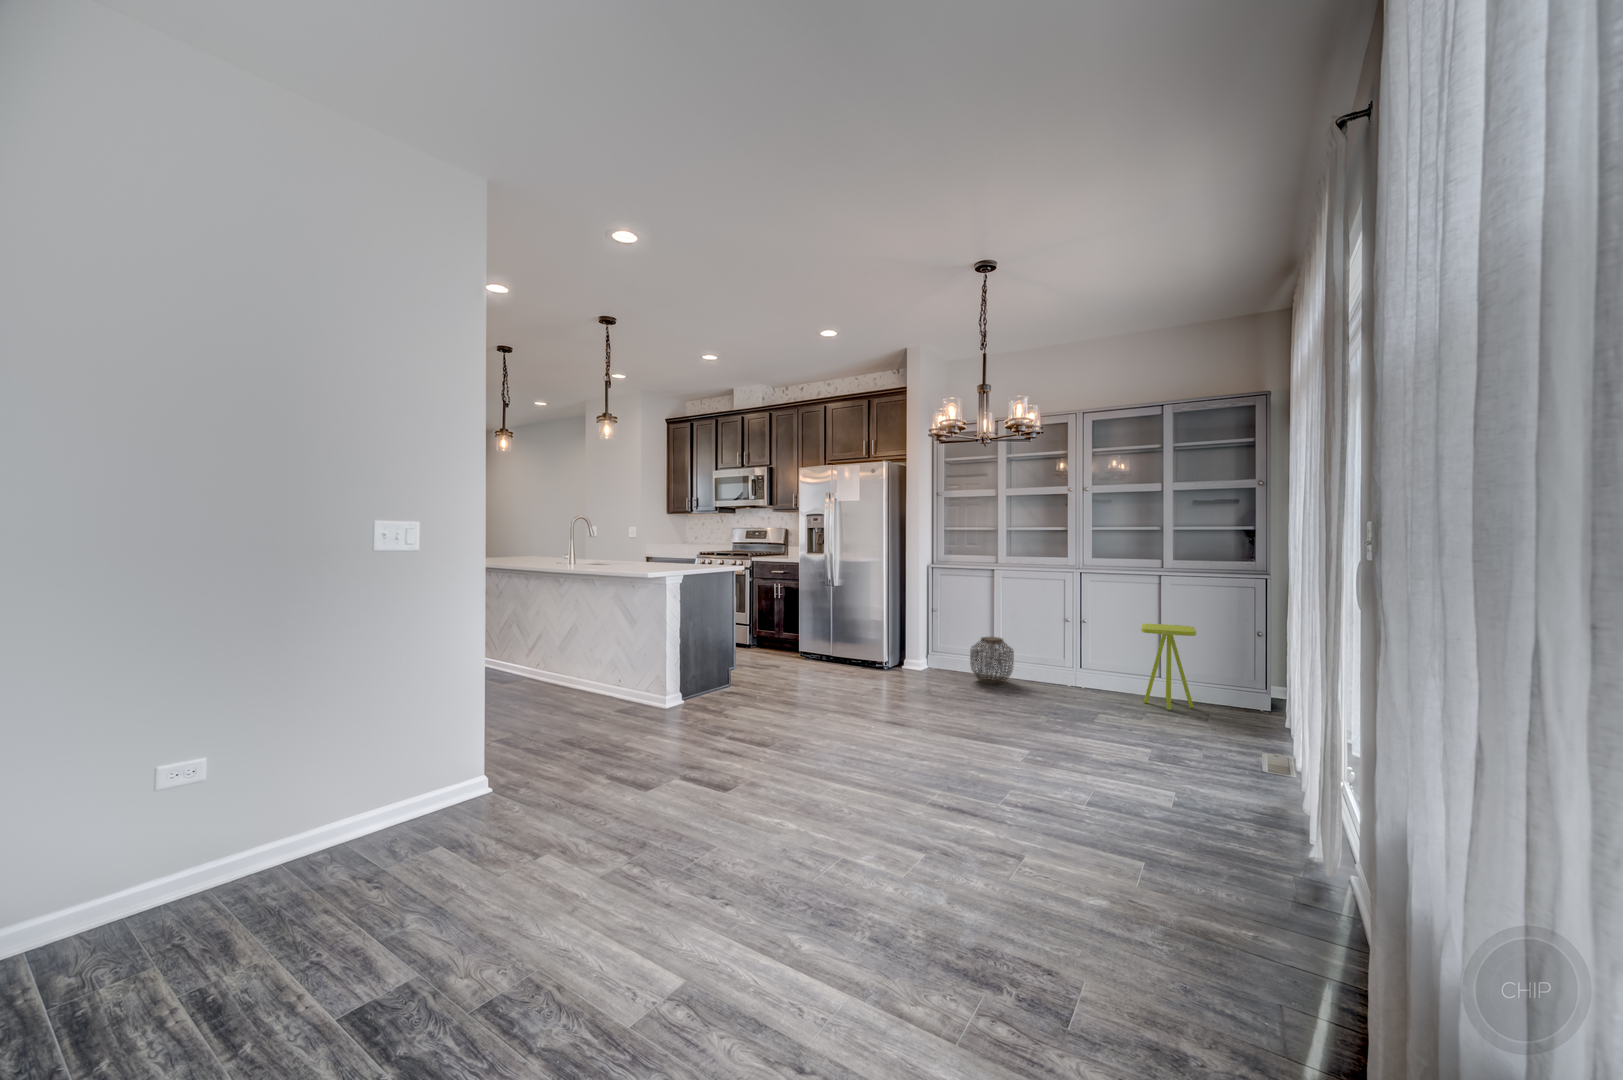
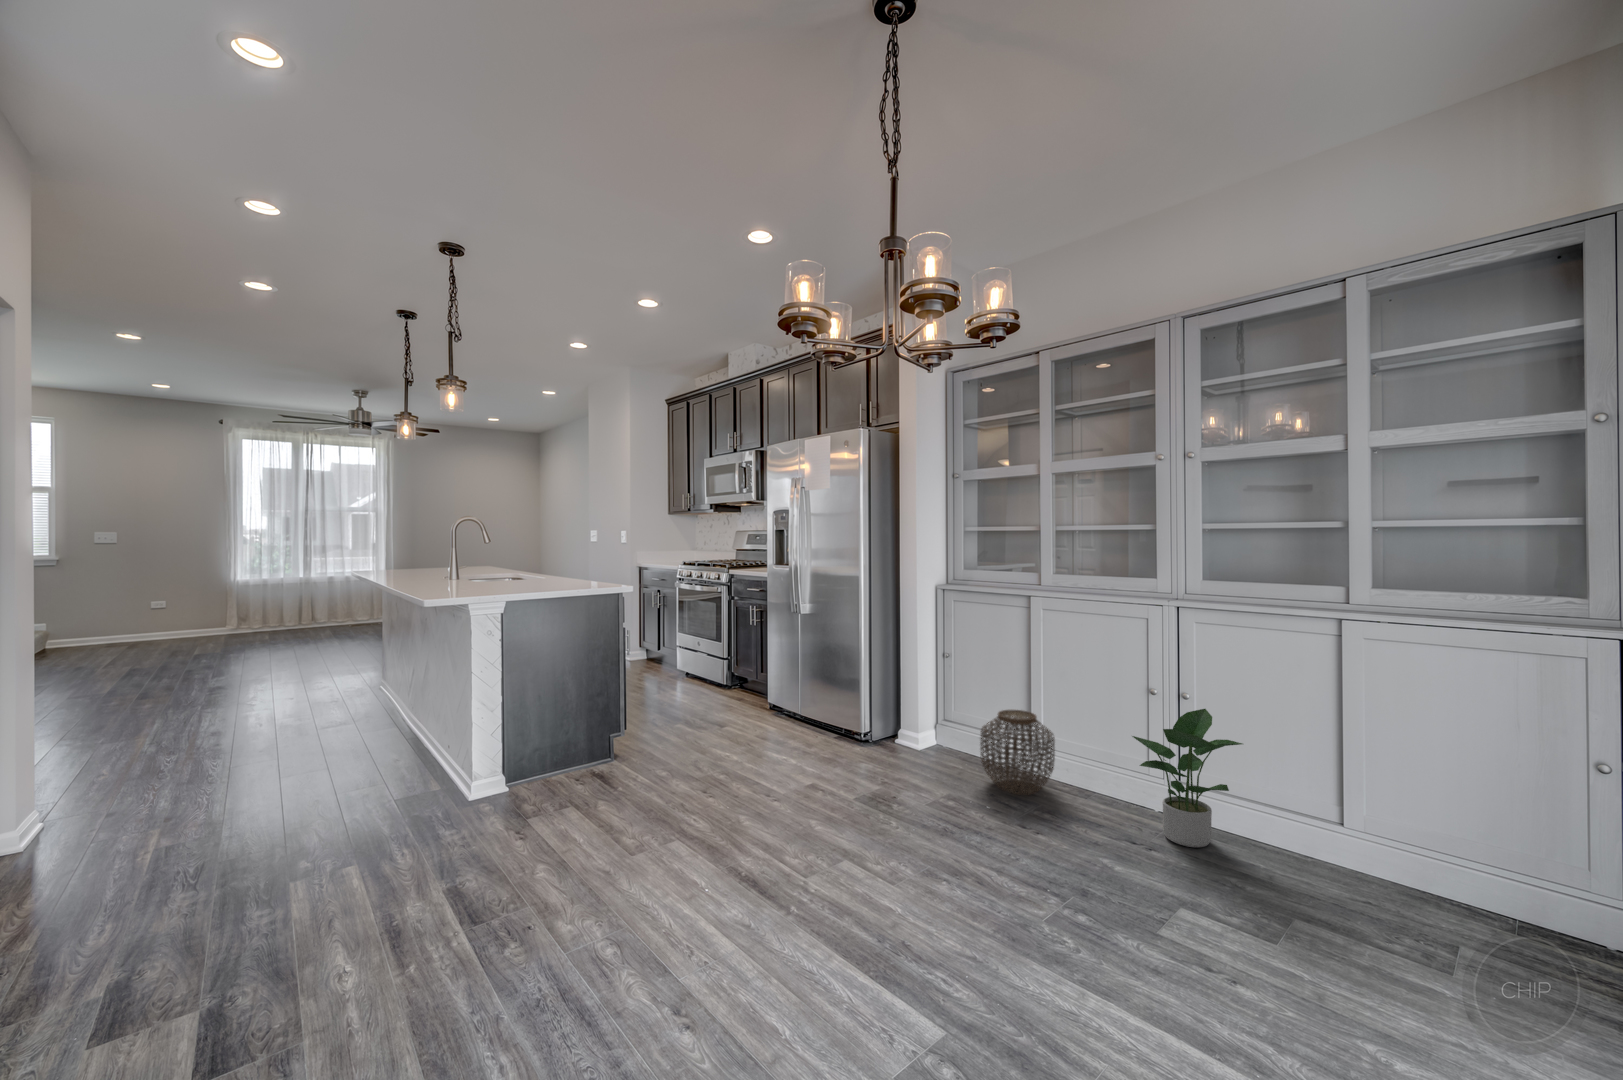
side table: present [1141,624,1196,710] -> none [1286,715,1417,913]
potted plant: none [1060,626,1117,696] -> present [1132,709,1242,847]

